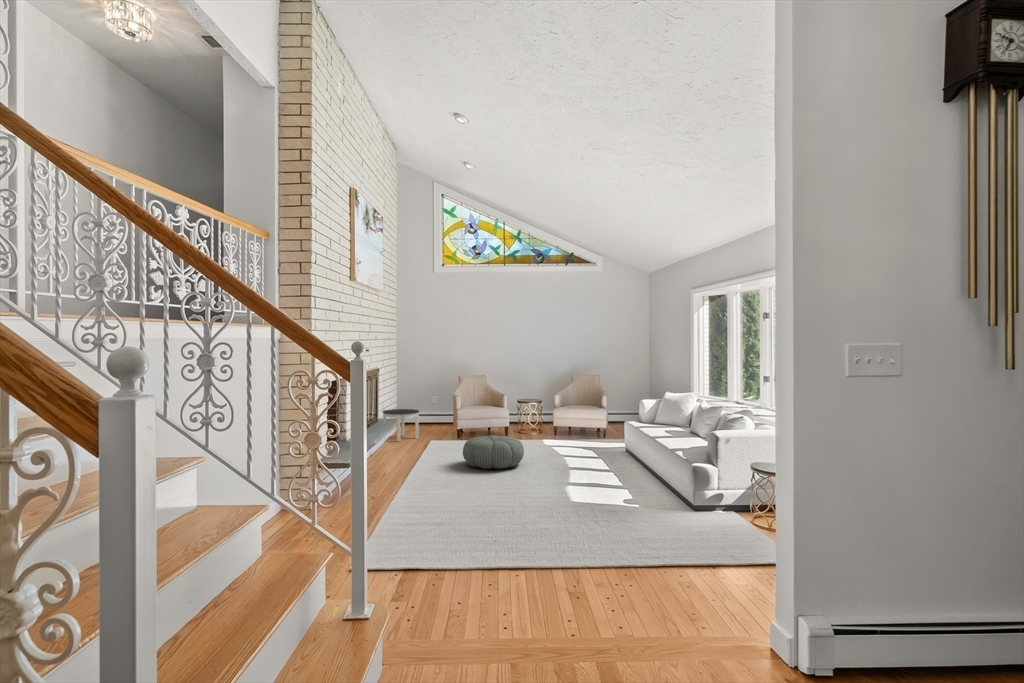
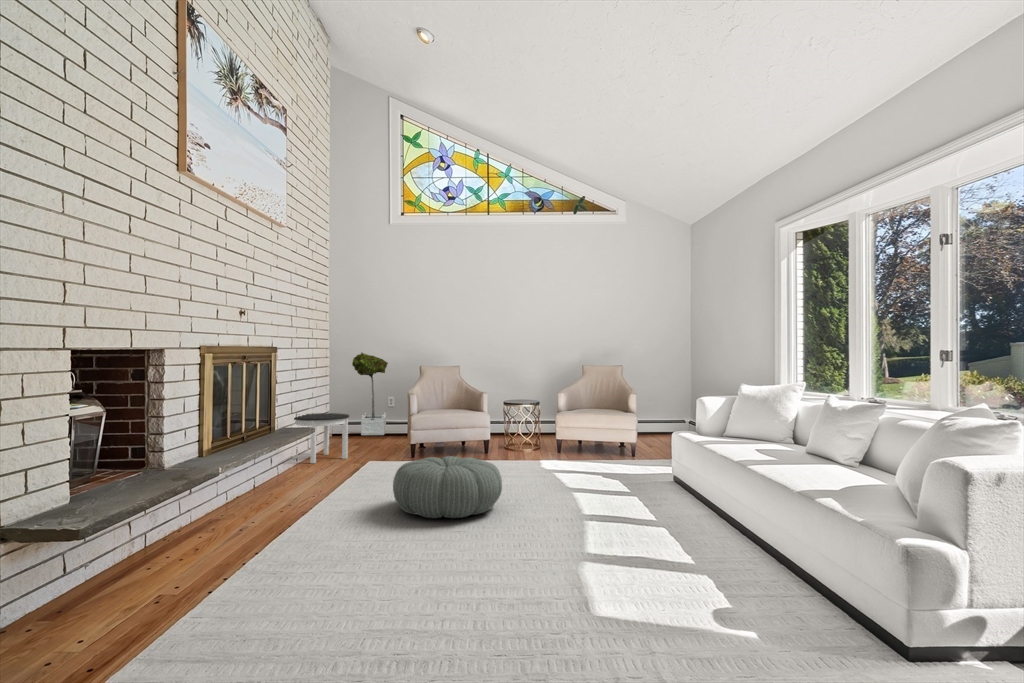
potted tree: none [410,365,435,423] -> present [352,353,388,435]

